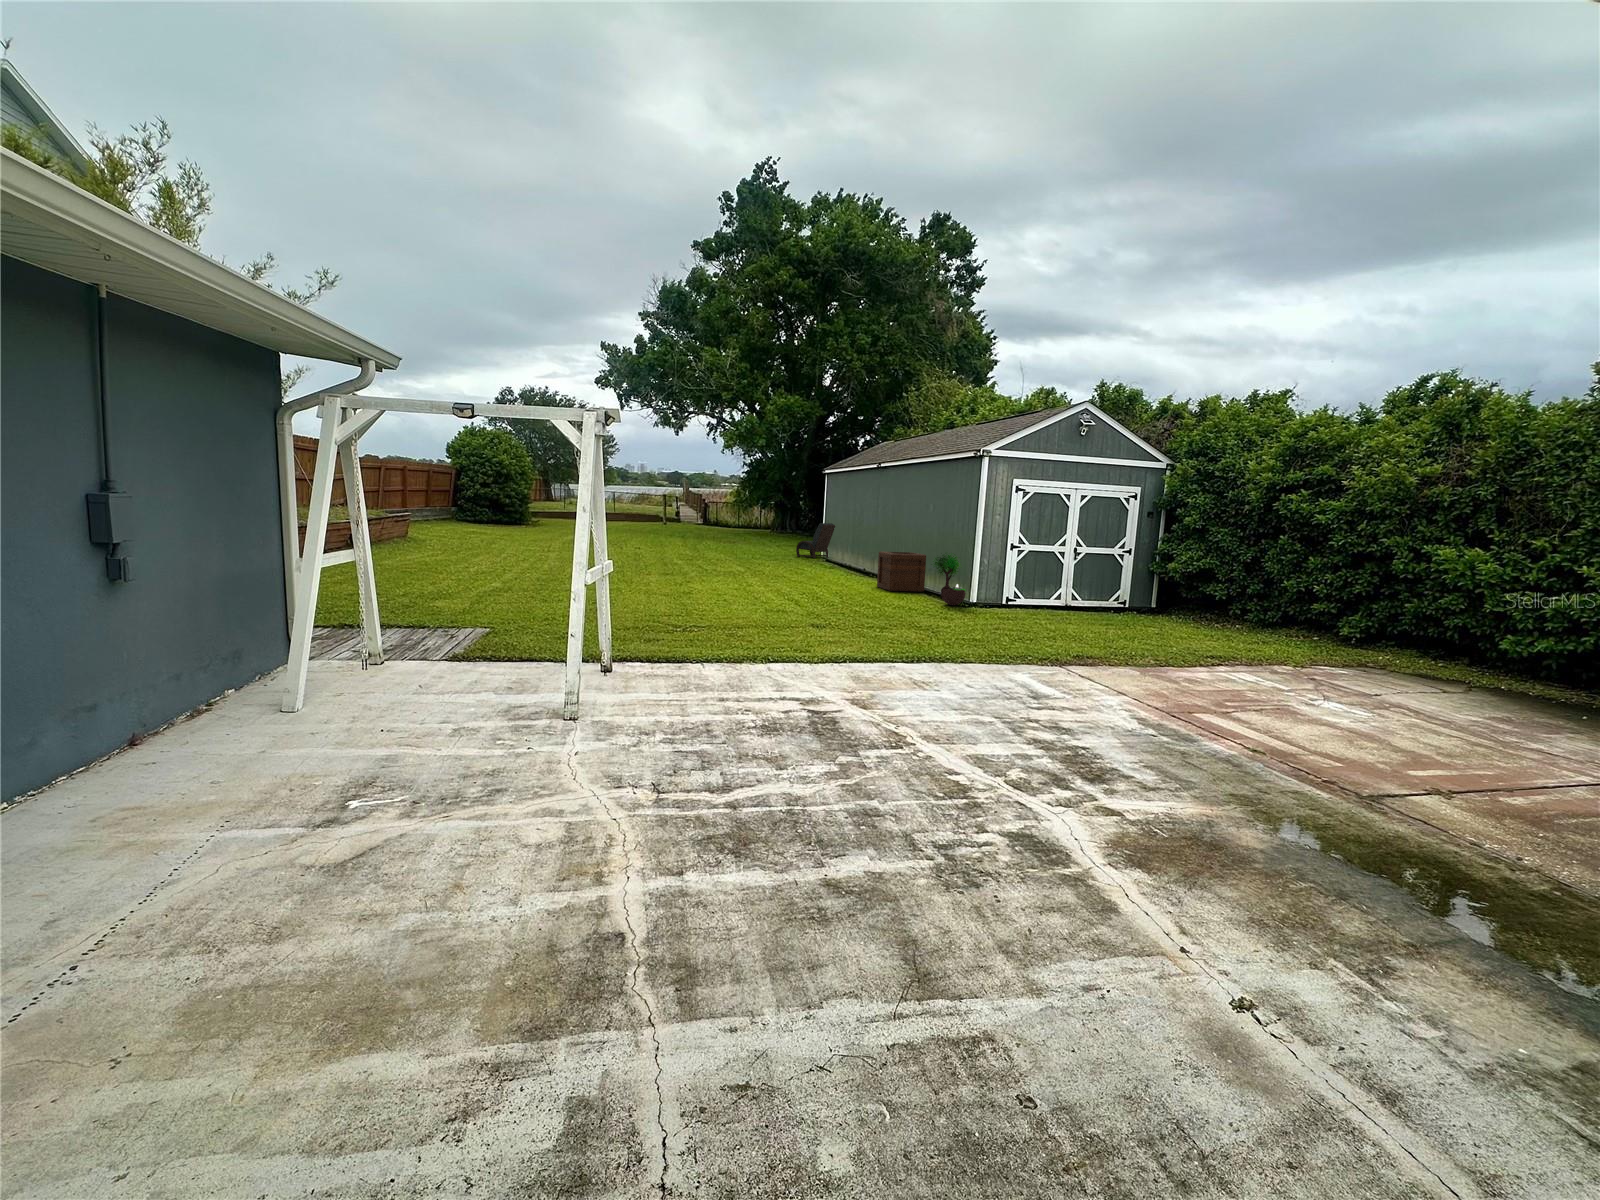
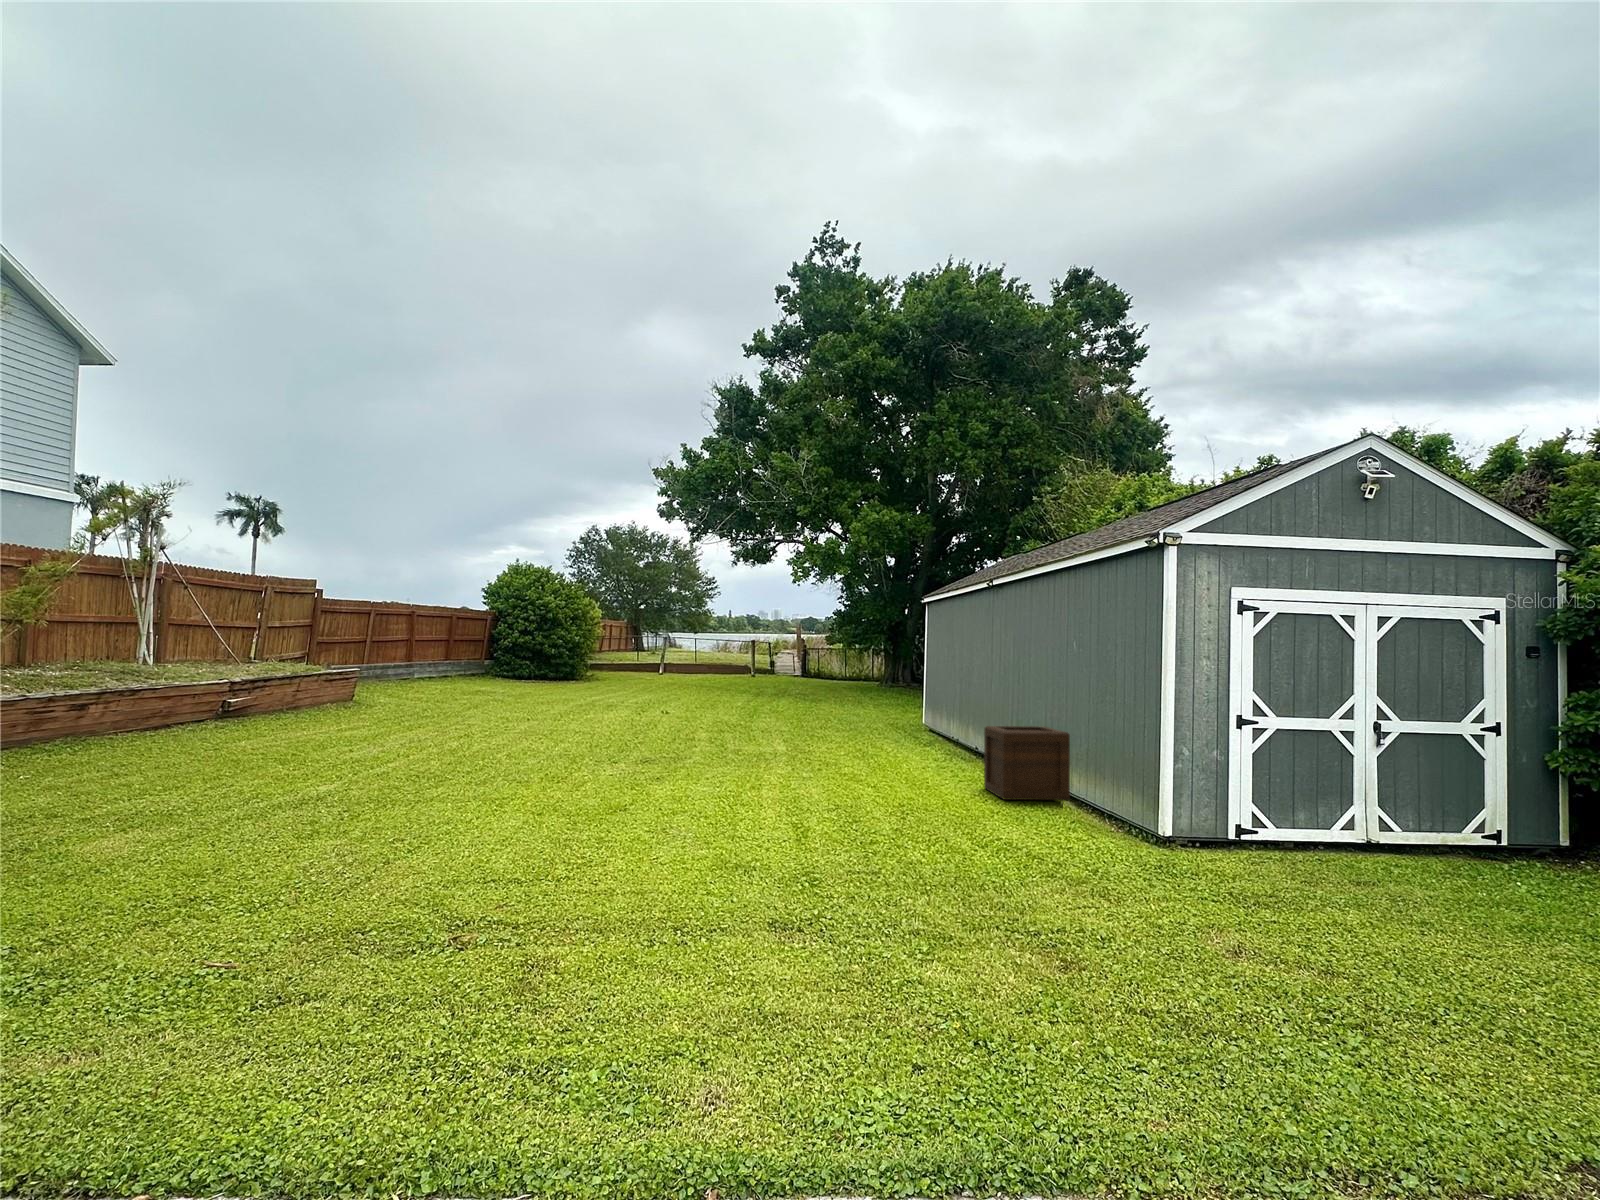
lounge chair: present [796,523,835,558] -> none [878,673,936,727]
potted tree: present [933,554,966,605] -> none [1074,728,1151,840]

